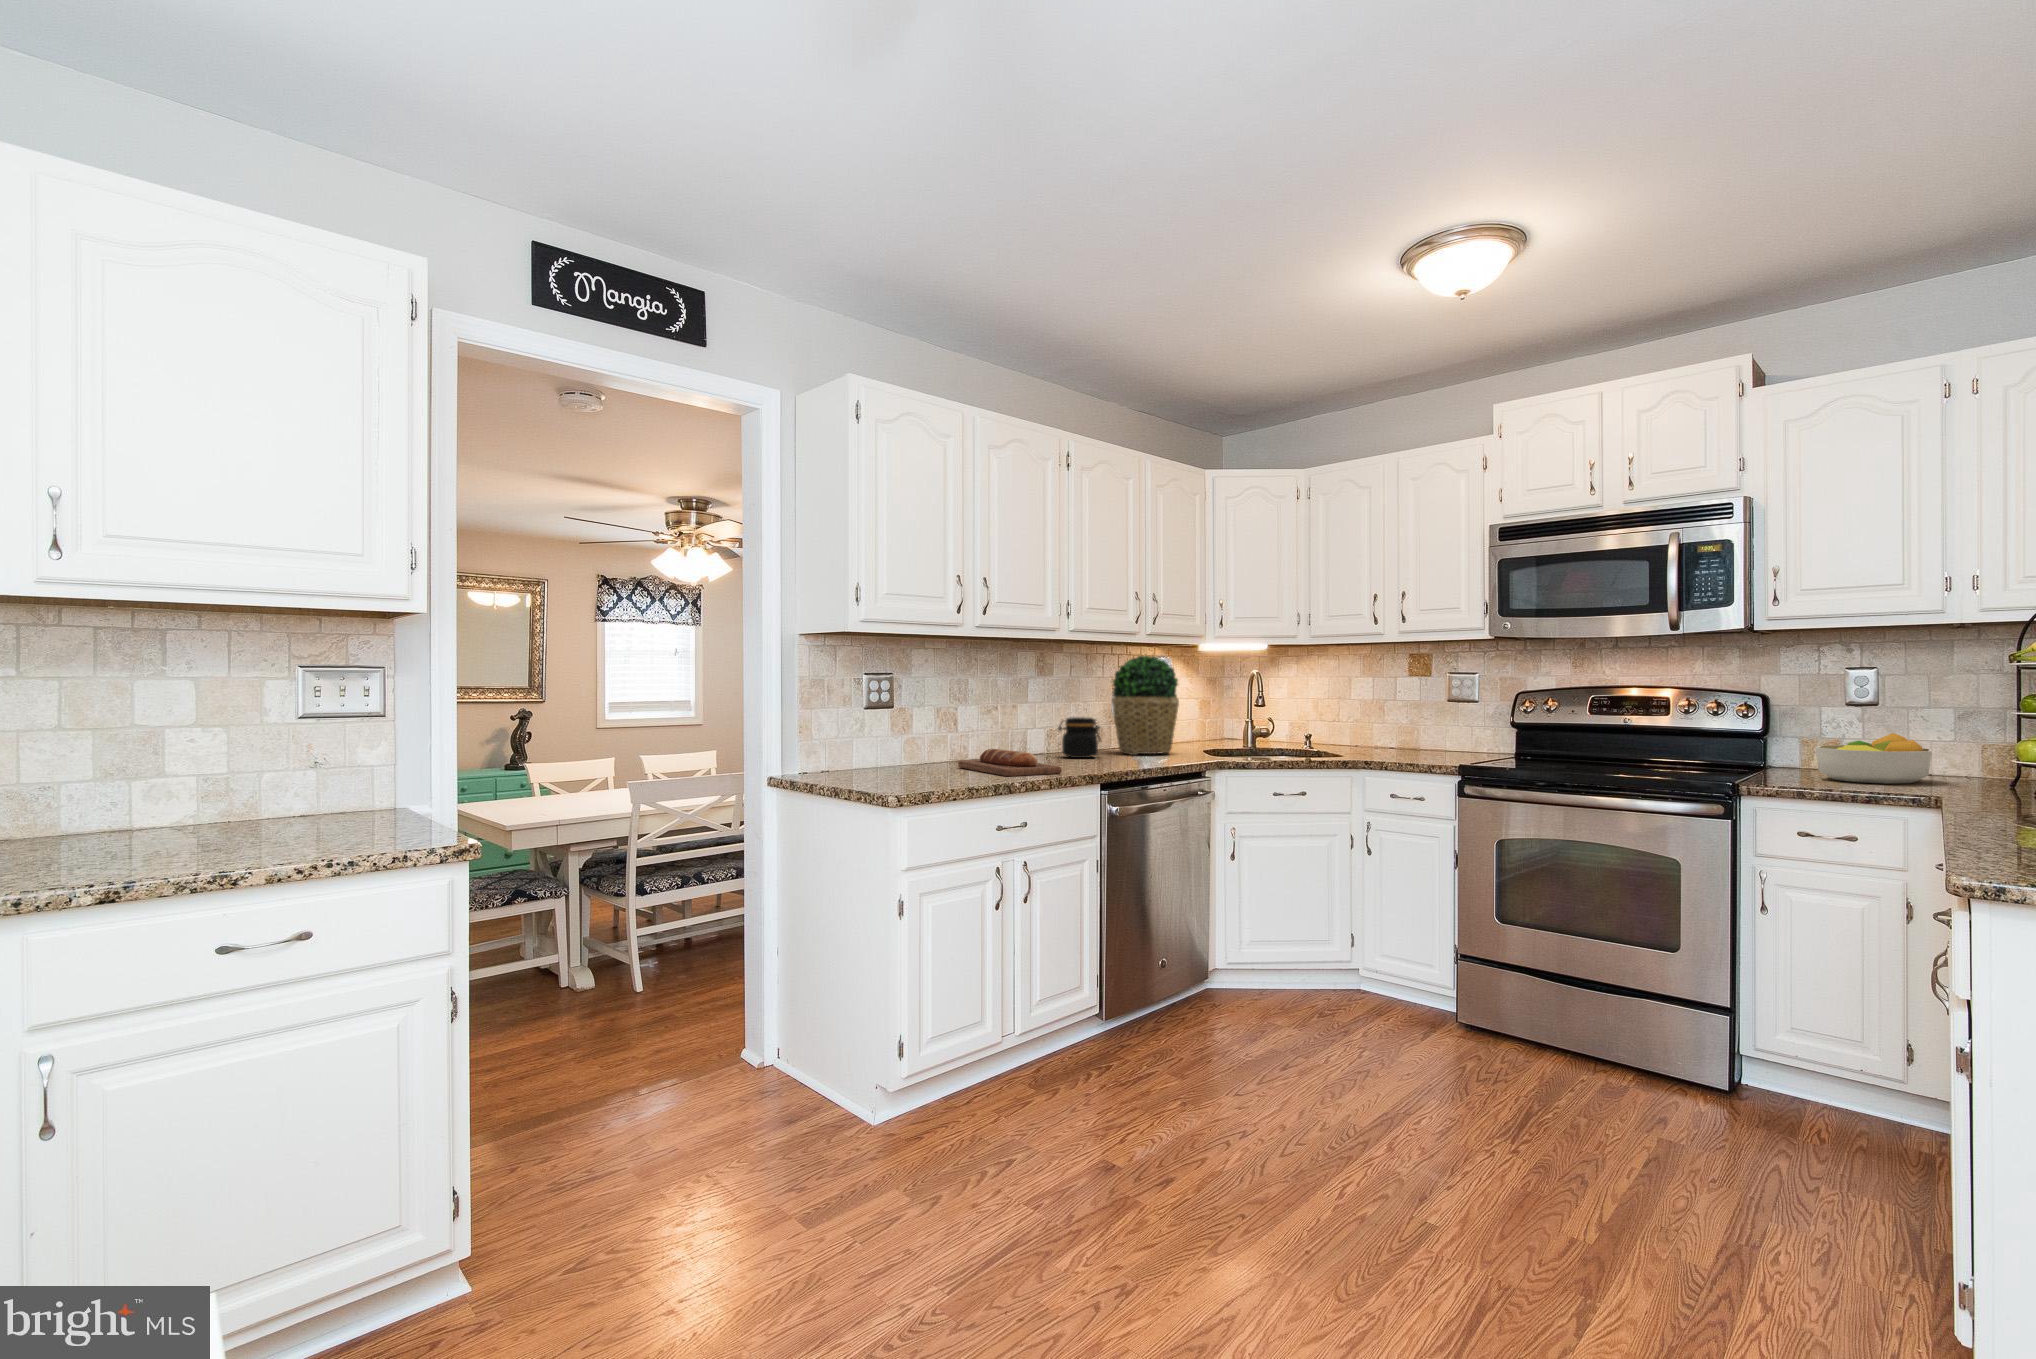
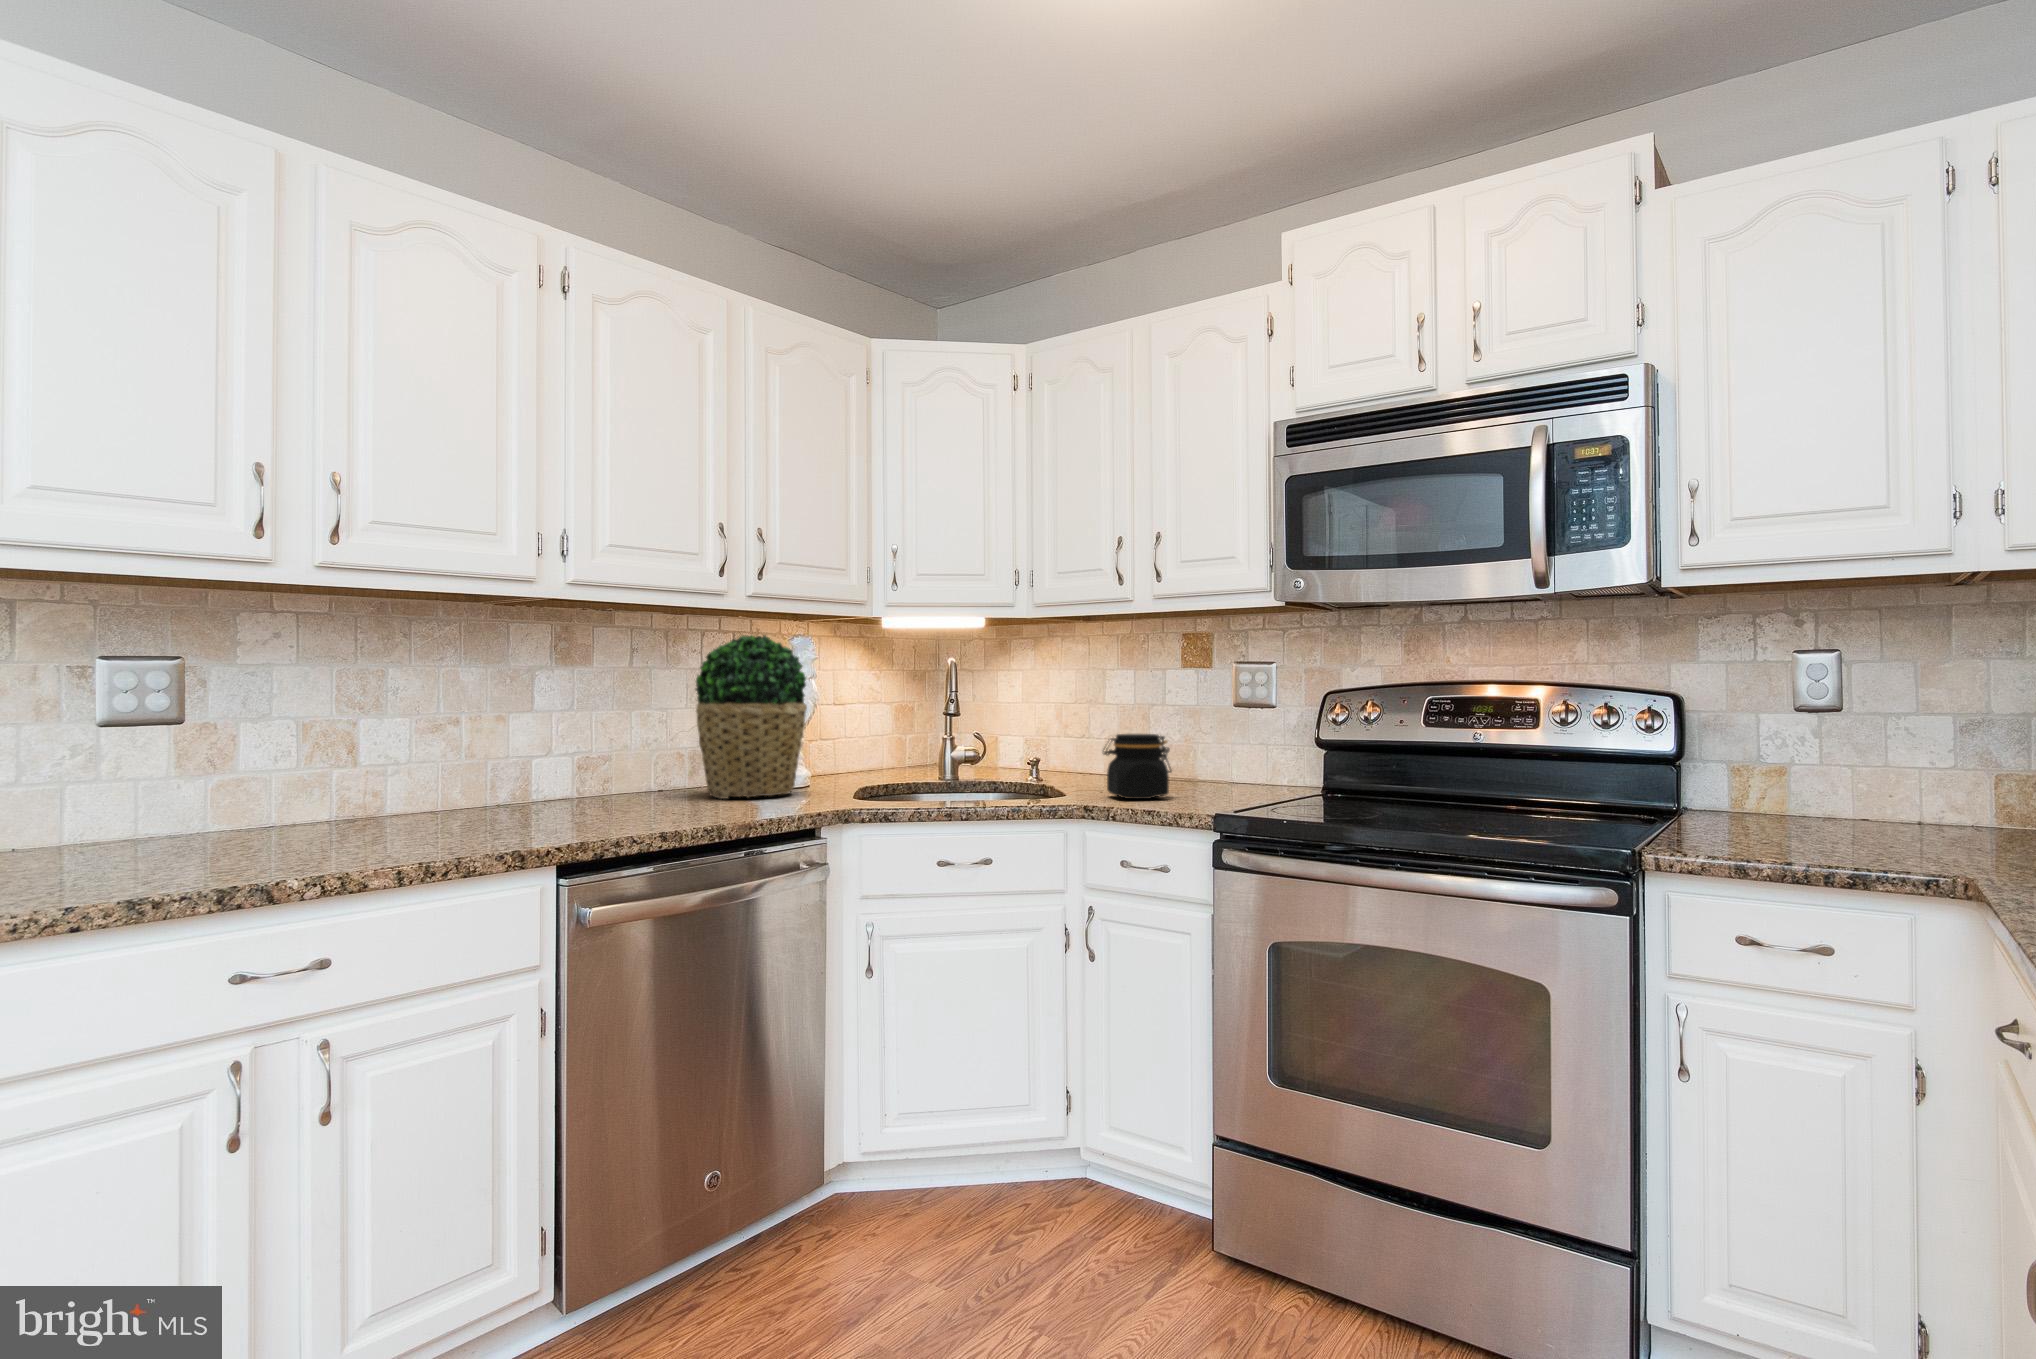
jar: present [1058,717,1100,758] -> present [1103,734,1172,799]
fruit bowl: present [1815,733,1932,784] -> none [1758,757,1941,846]
bread loaf: present [958,749,1061,776] -> none [300,803,456,863]

